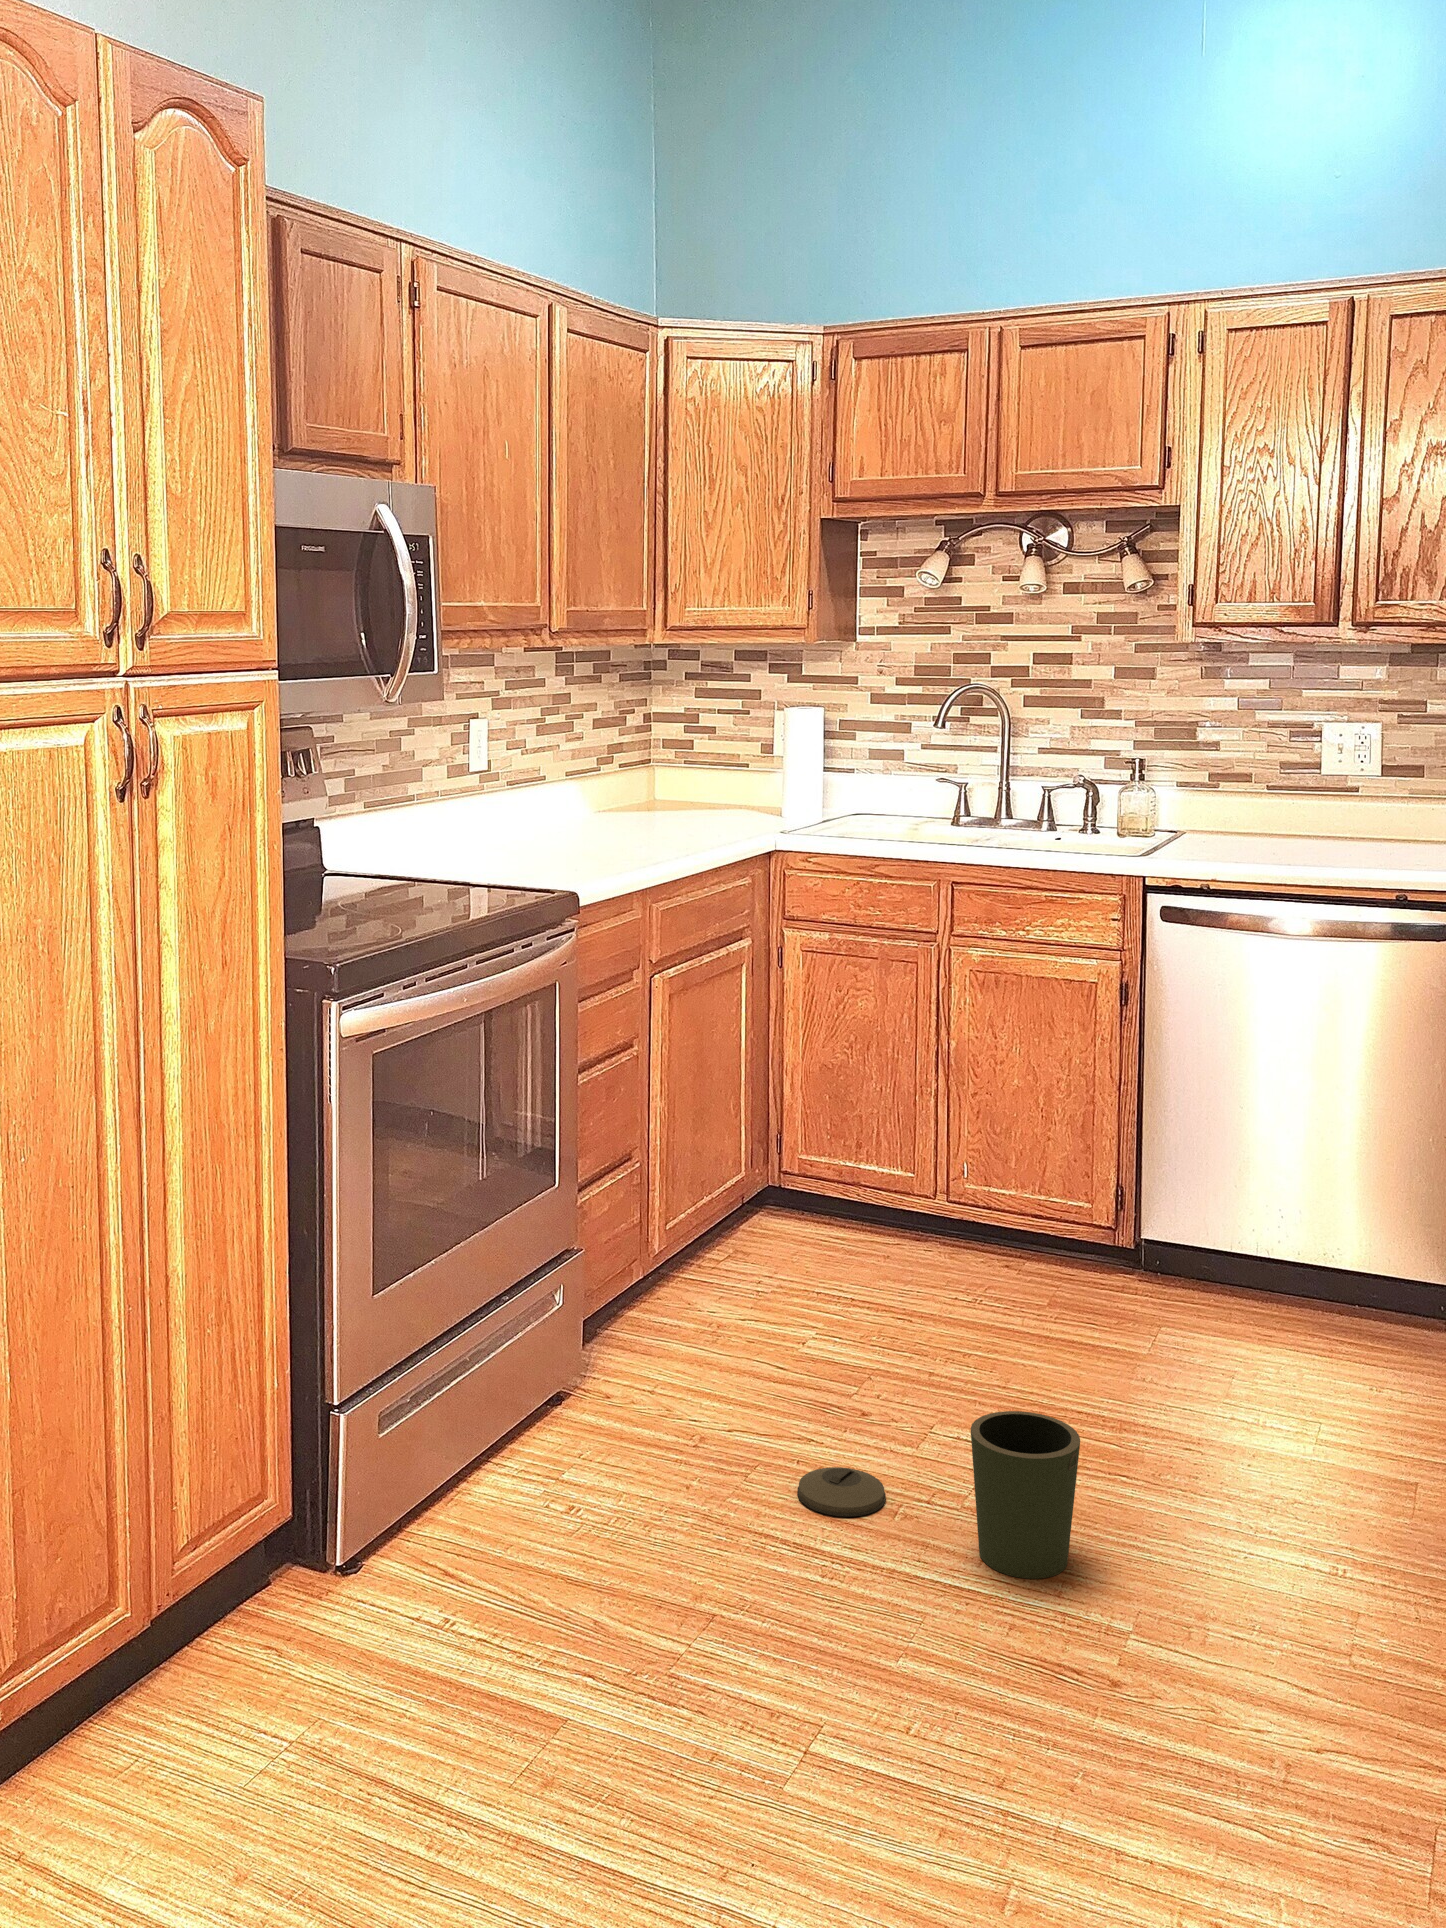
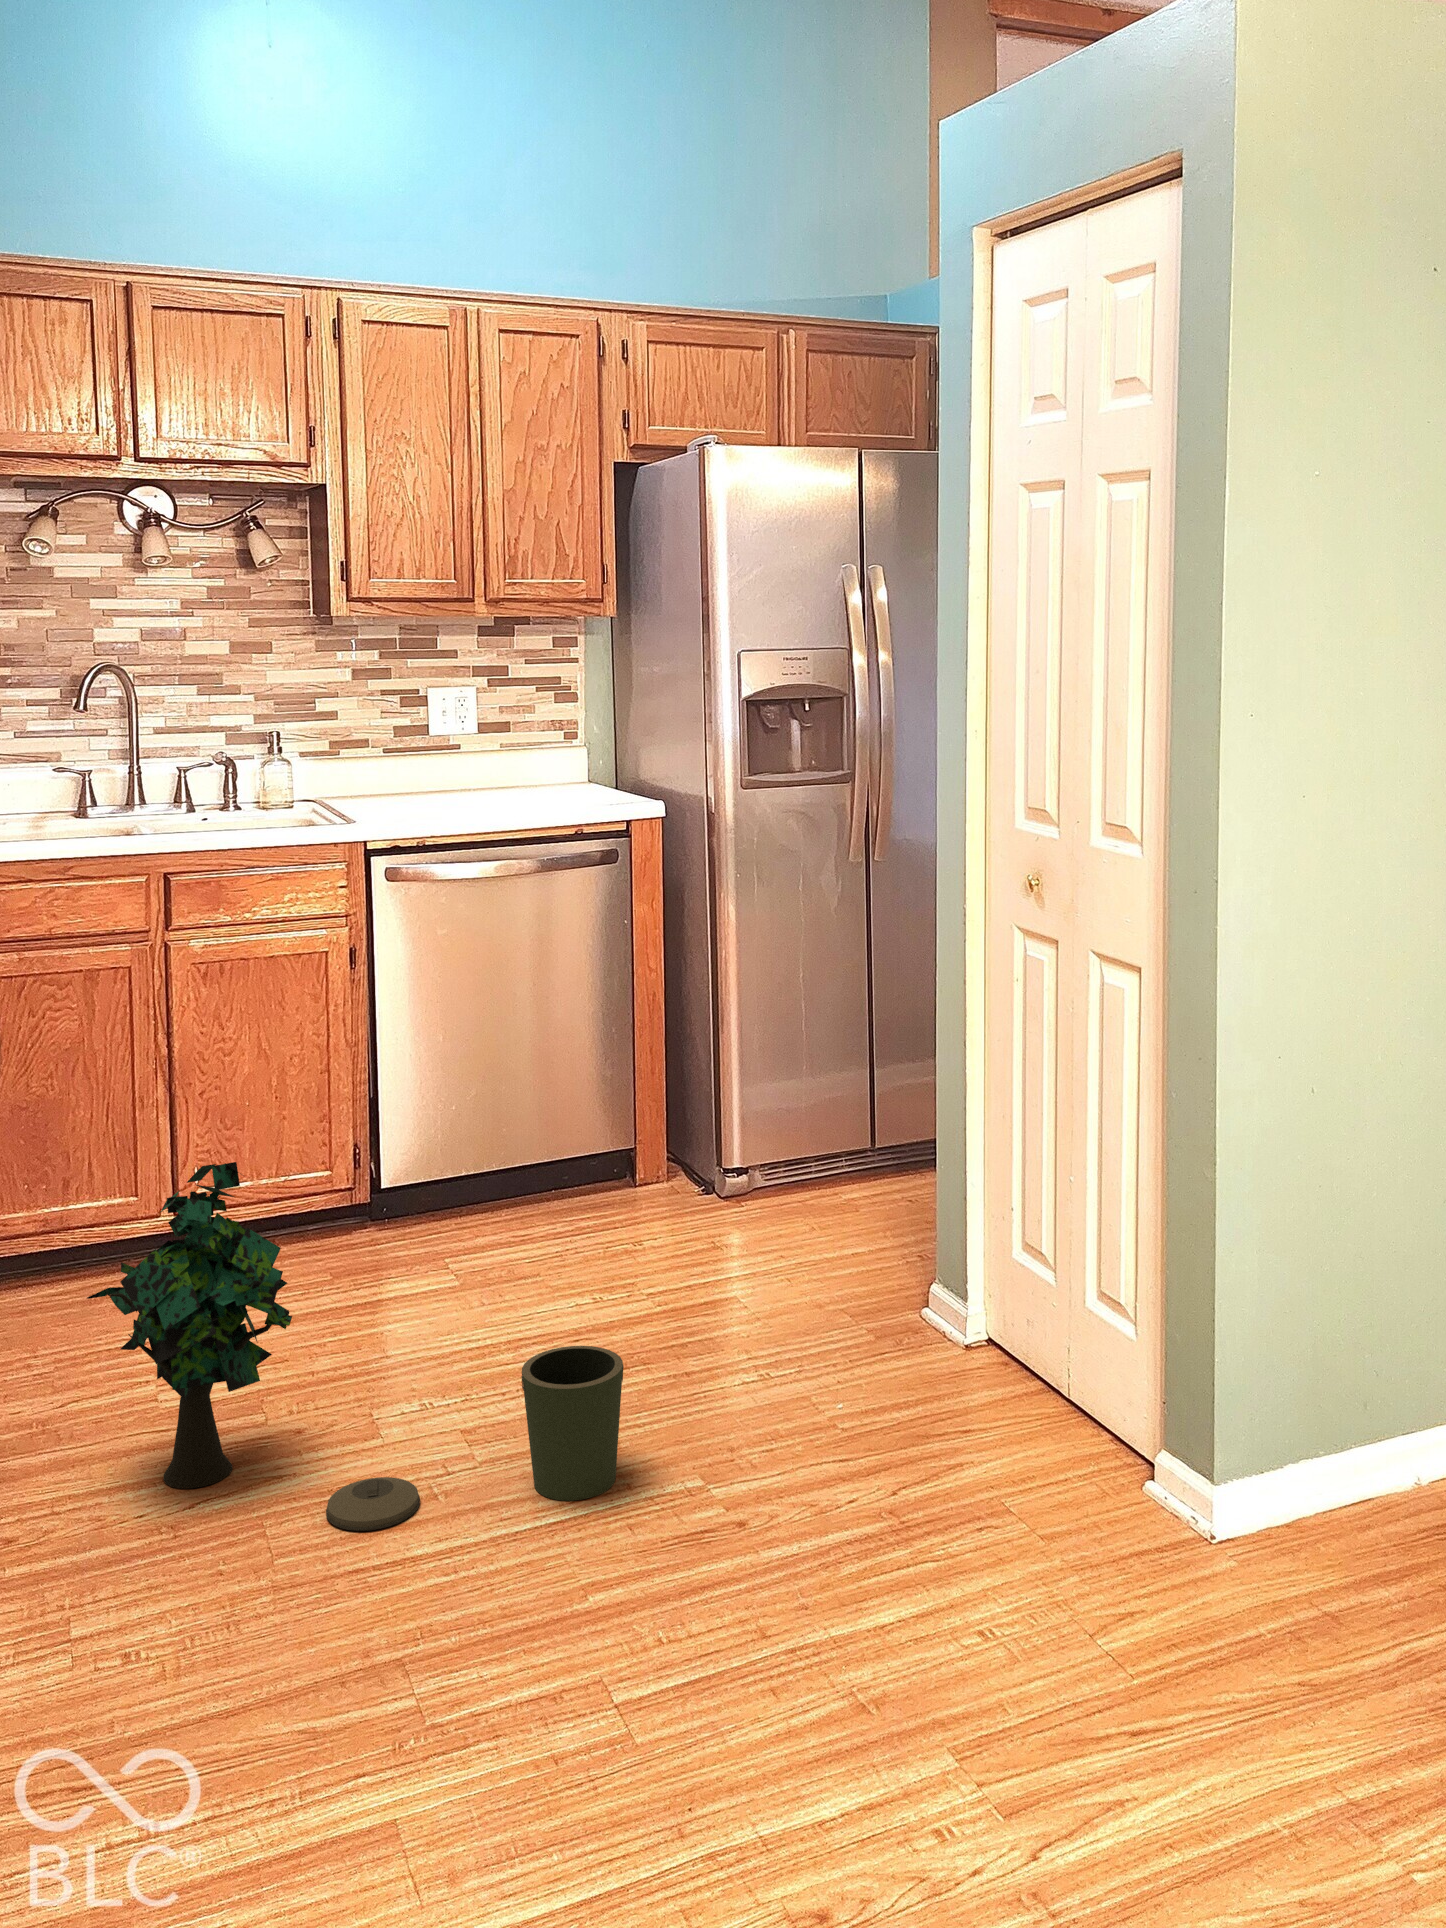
decorative plant: none [690,1135,859,1423] -> present [87,1162,292,1488]

